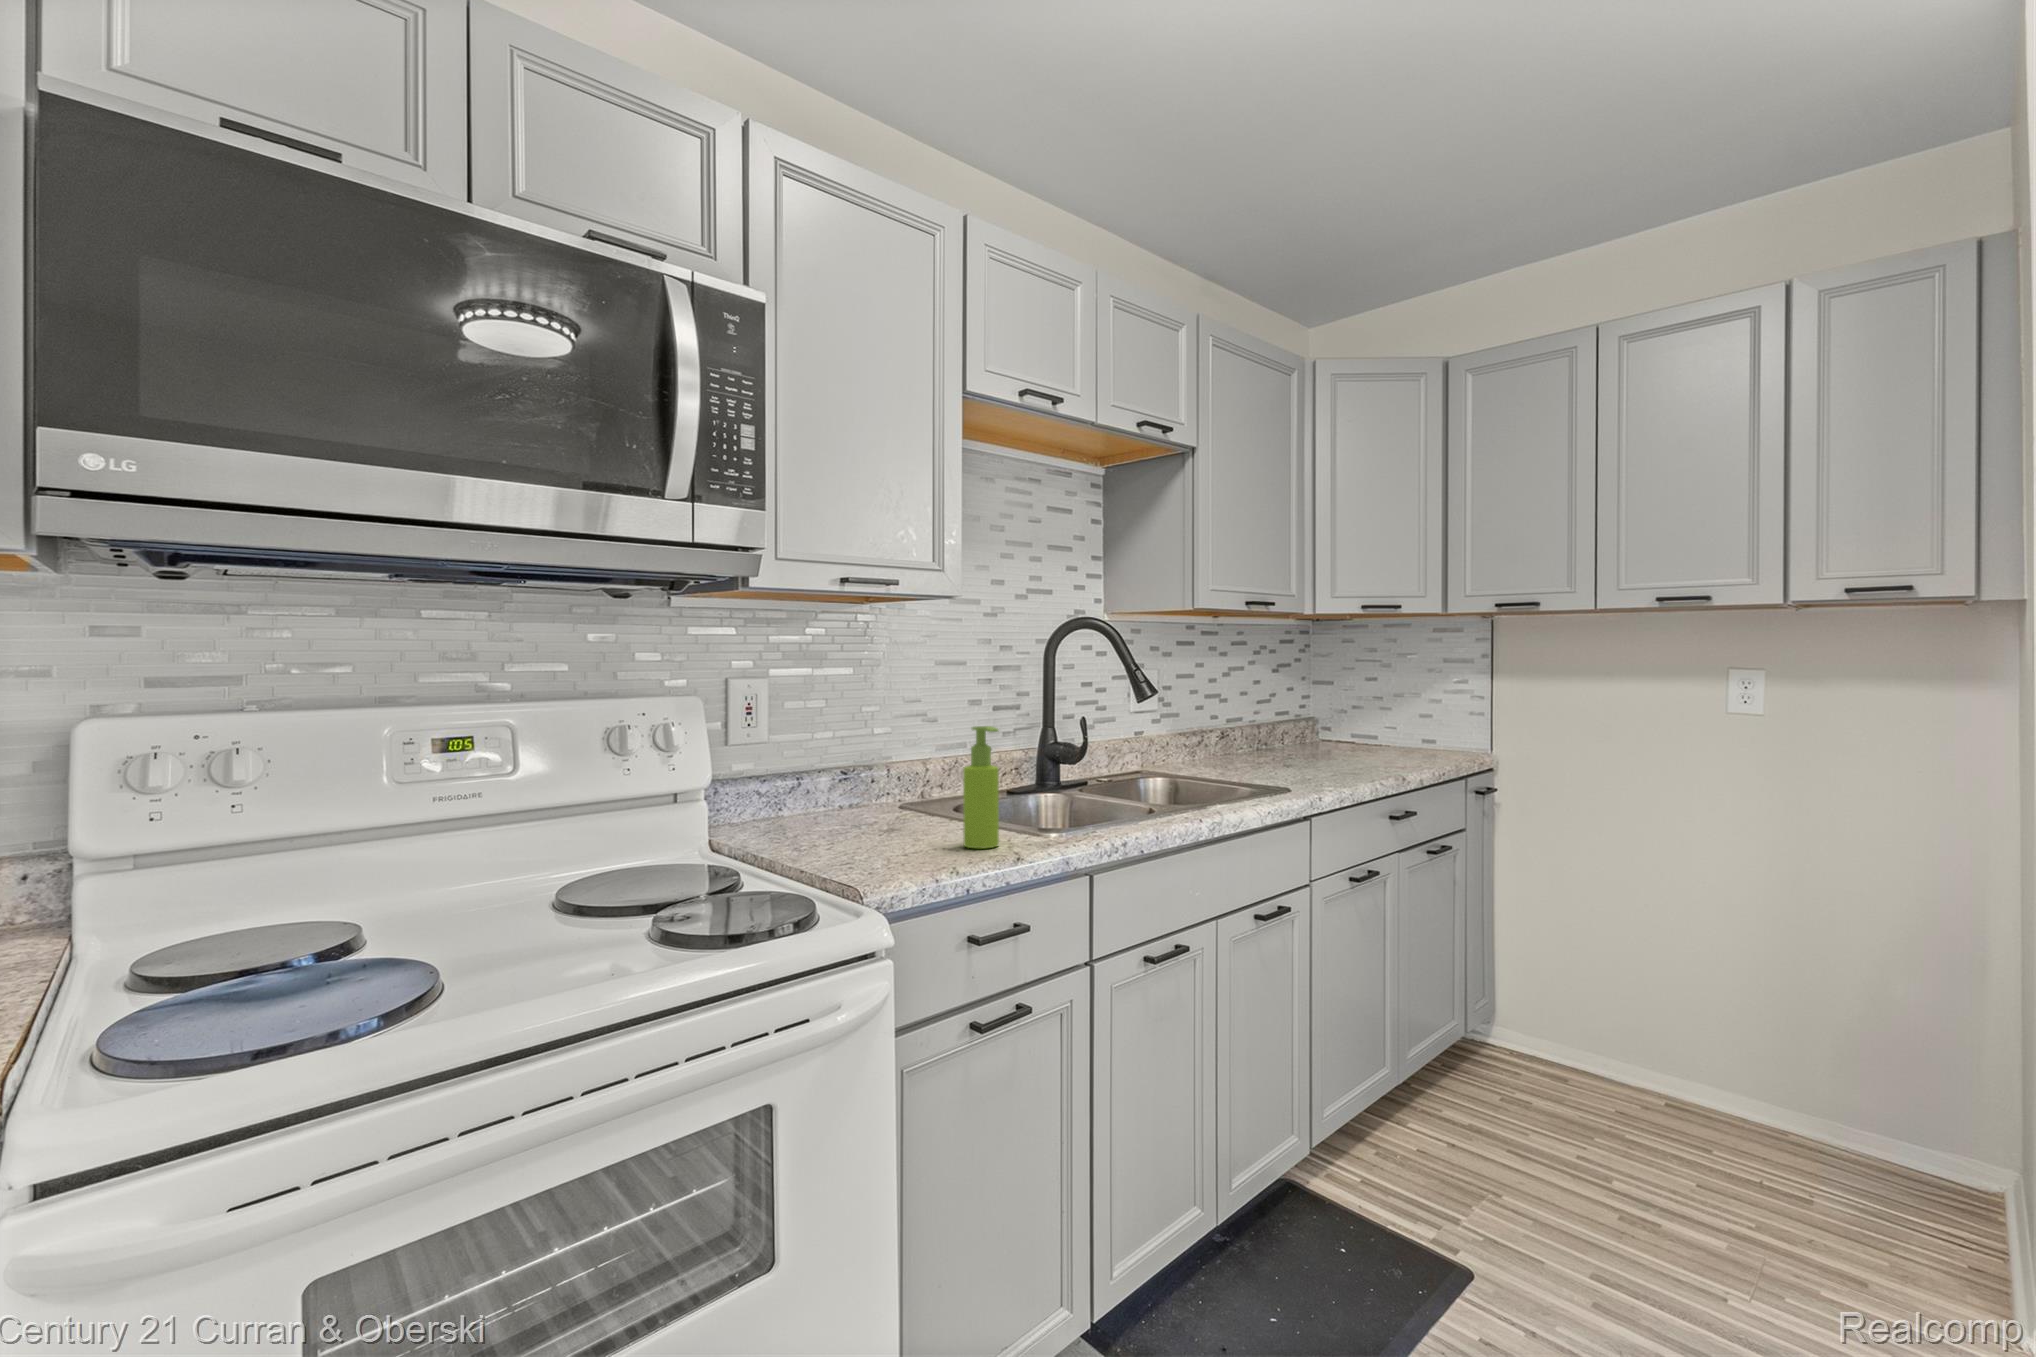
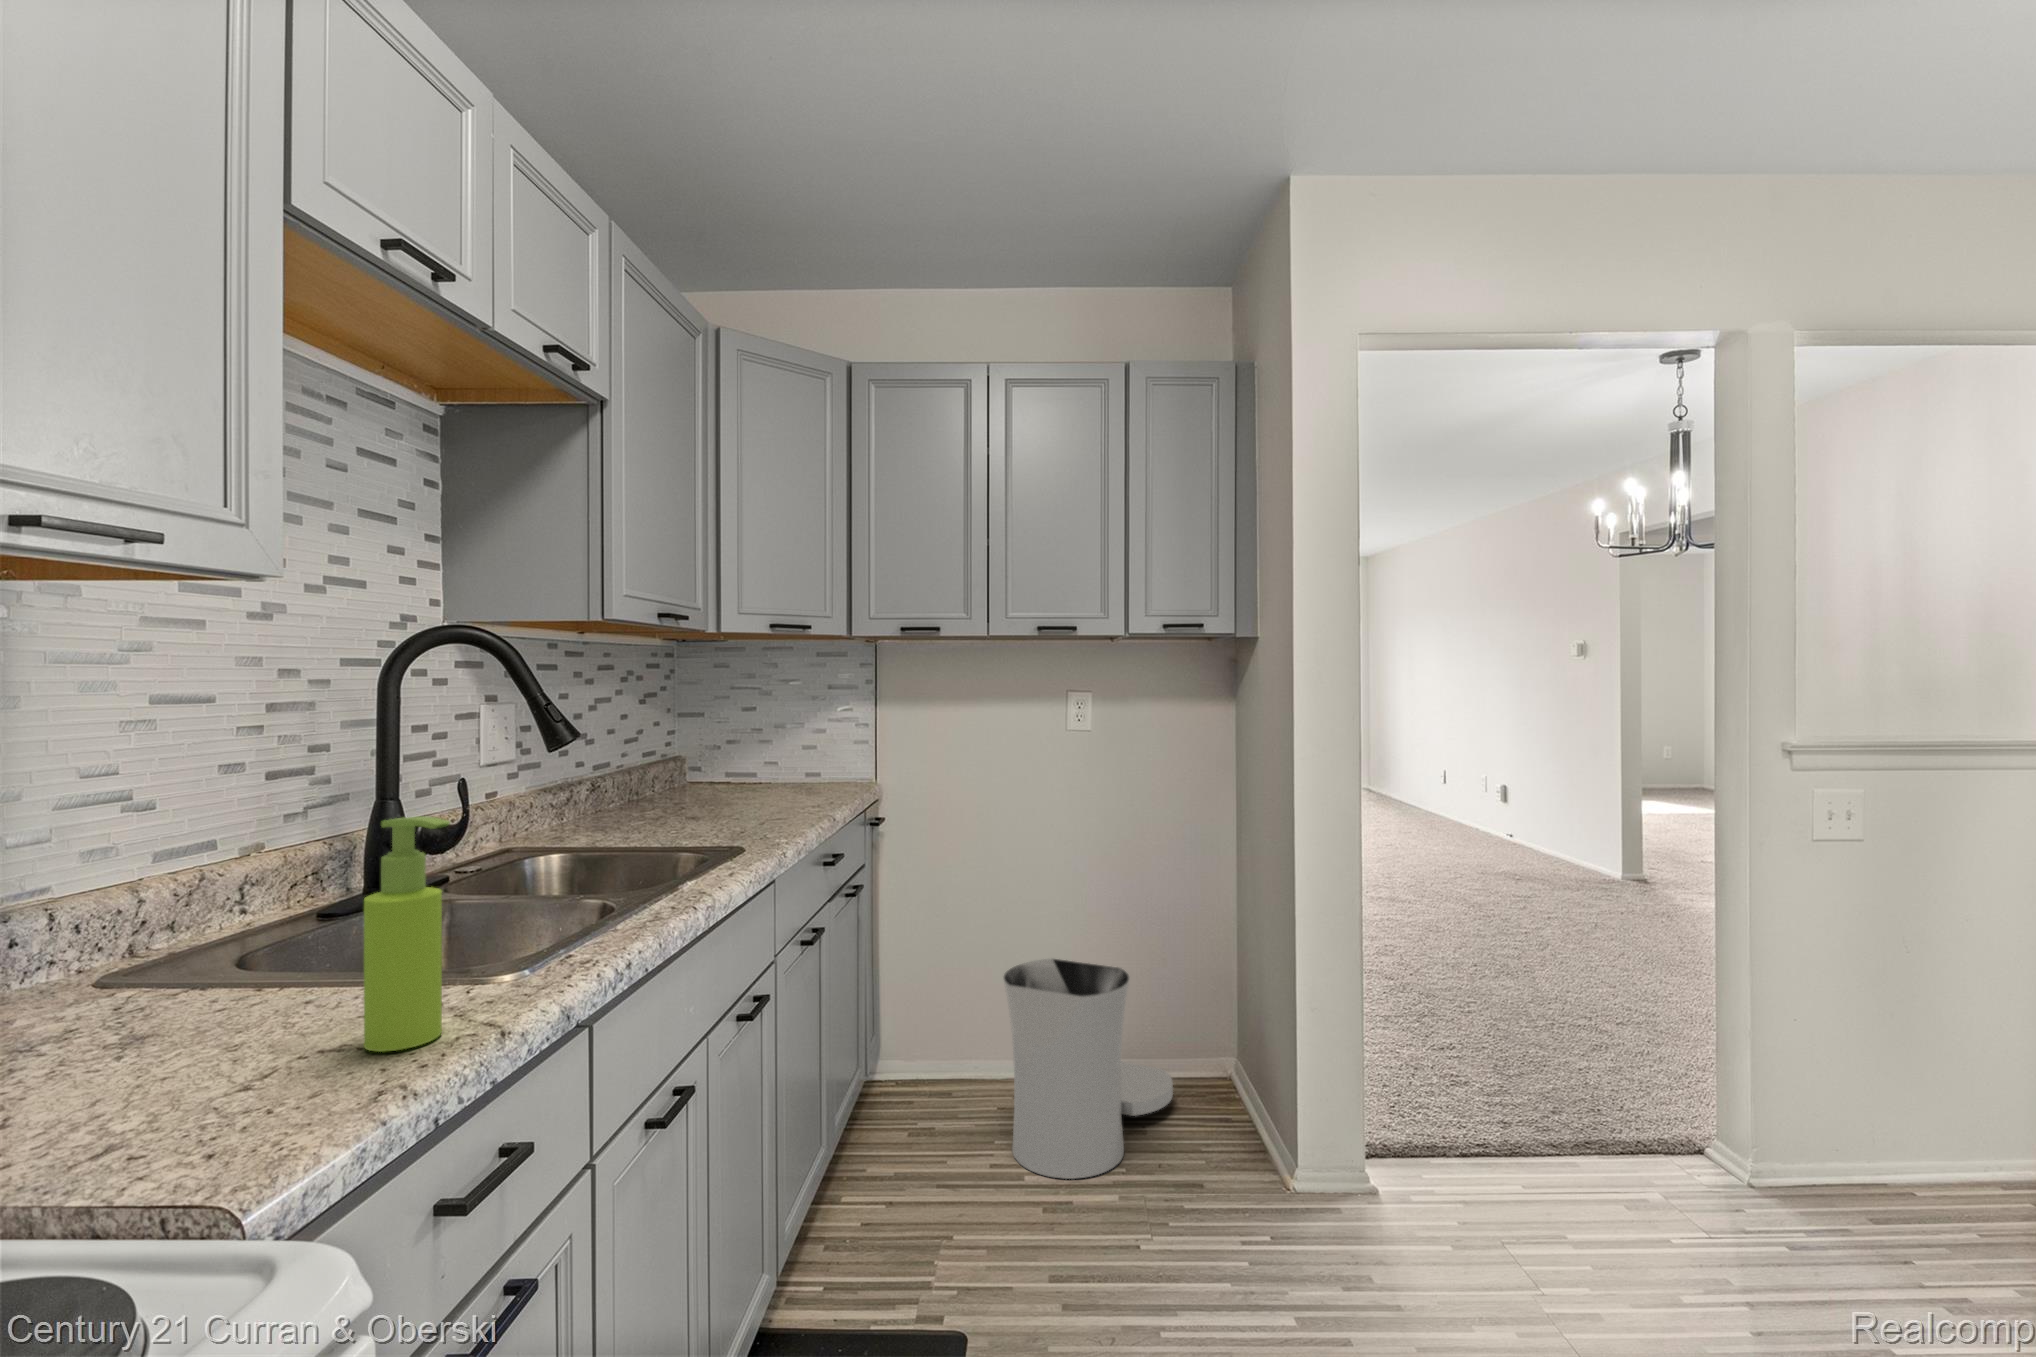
trash can: none [1602,964,1878,1214] -> present [1003,959,1173,1179]

